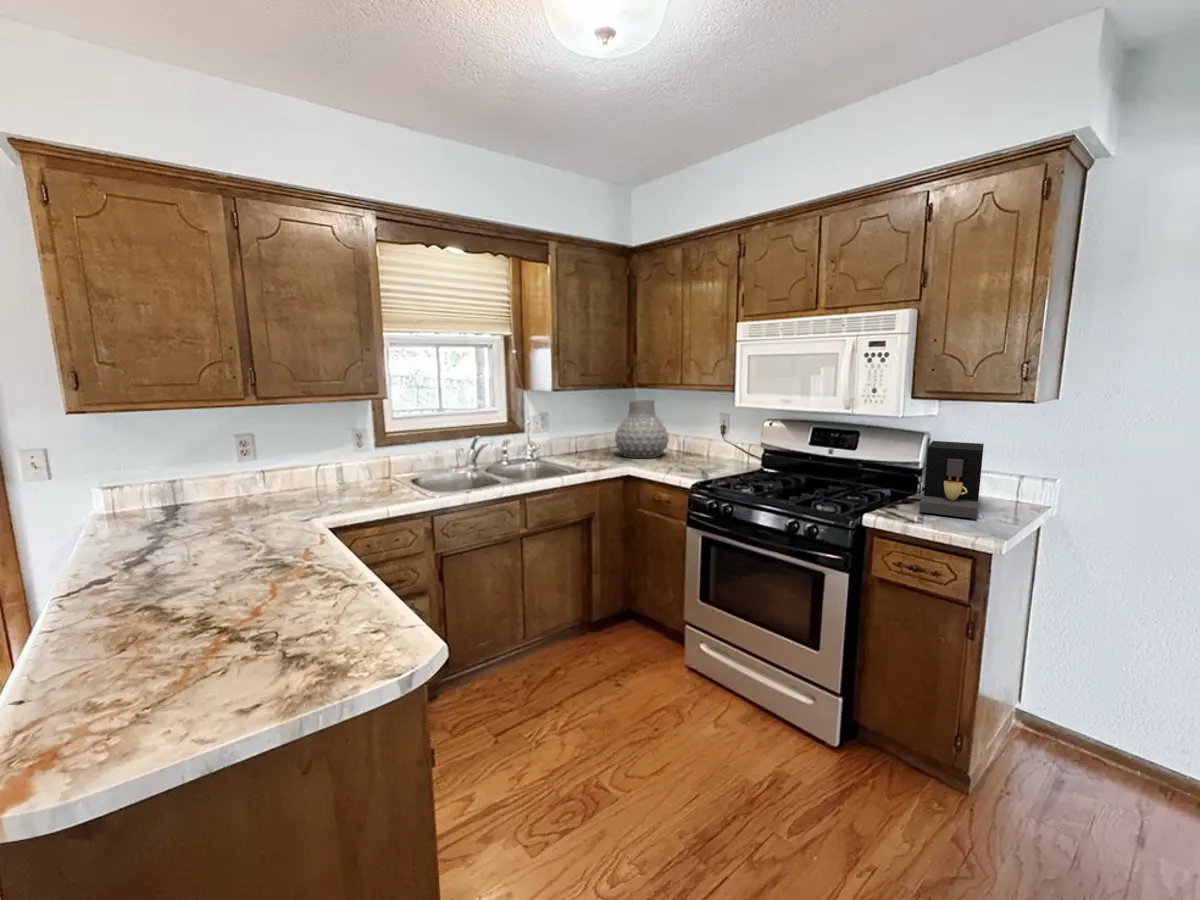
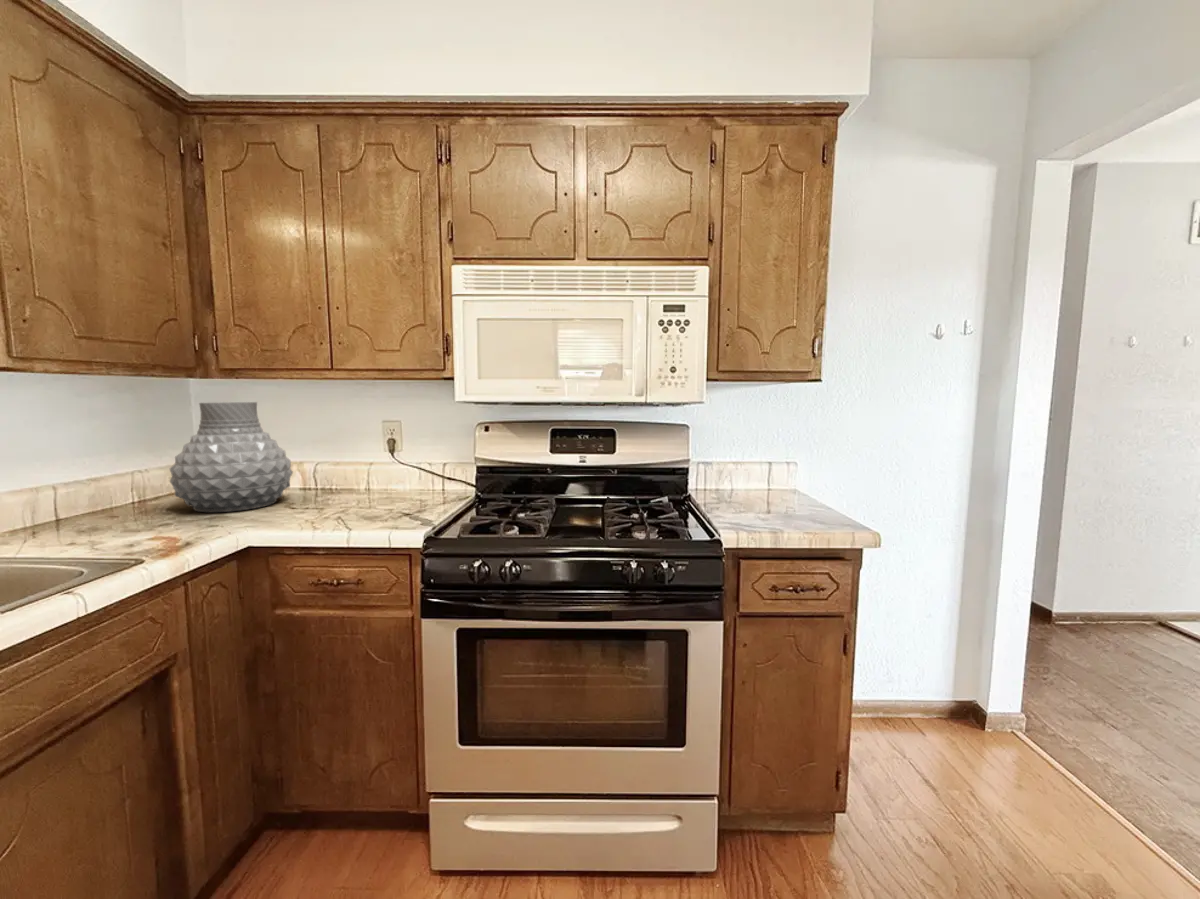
coffee maker: present [919,441,984,519] -> none [707,432,810,519]

